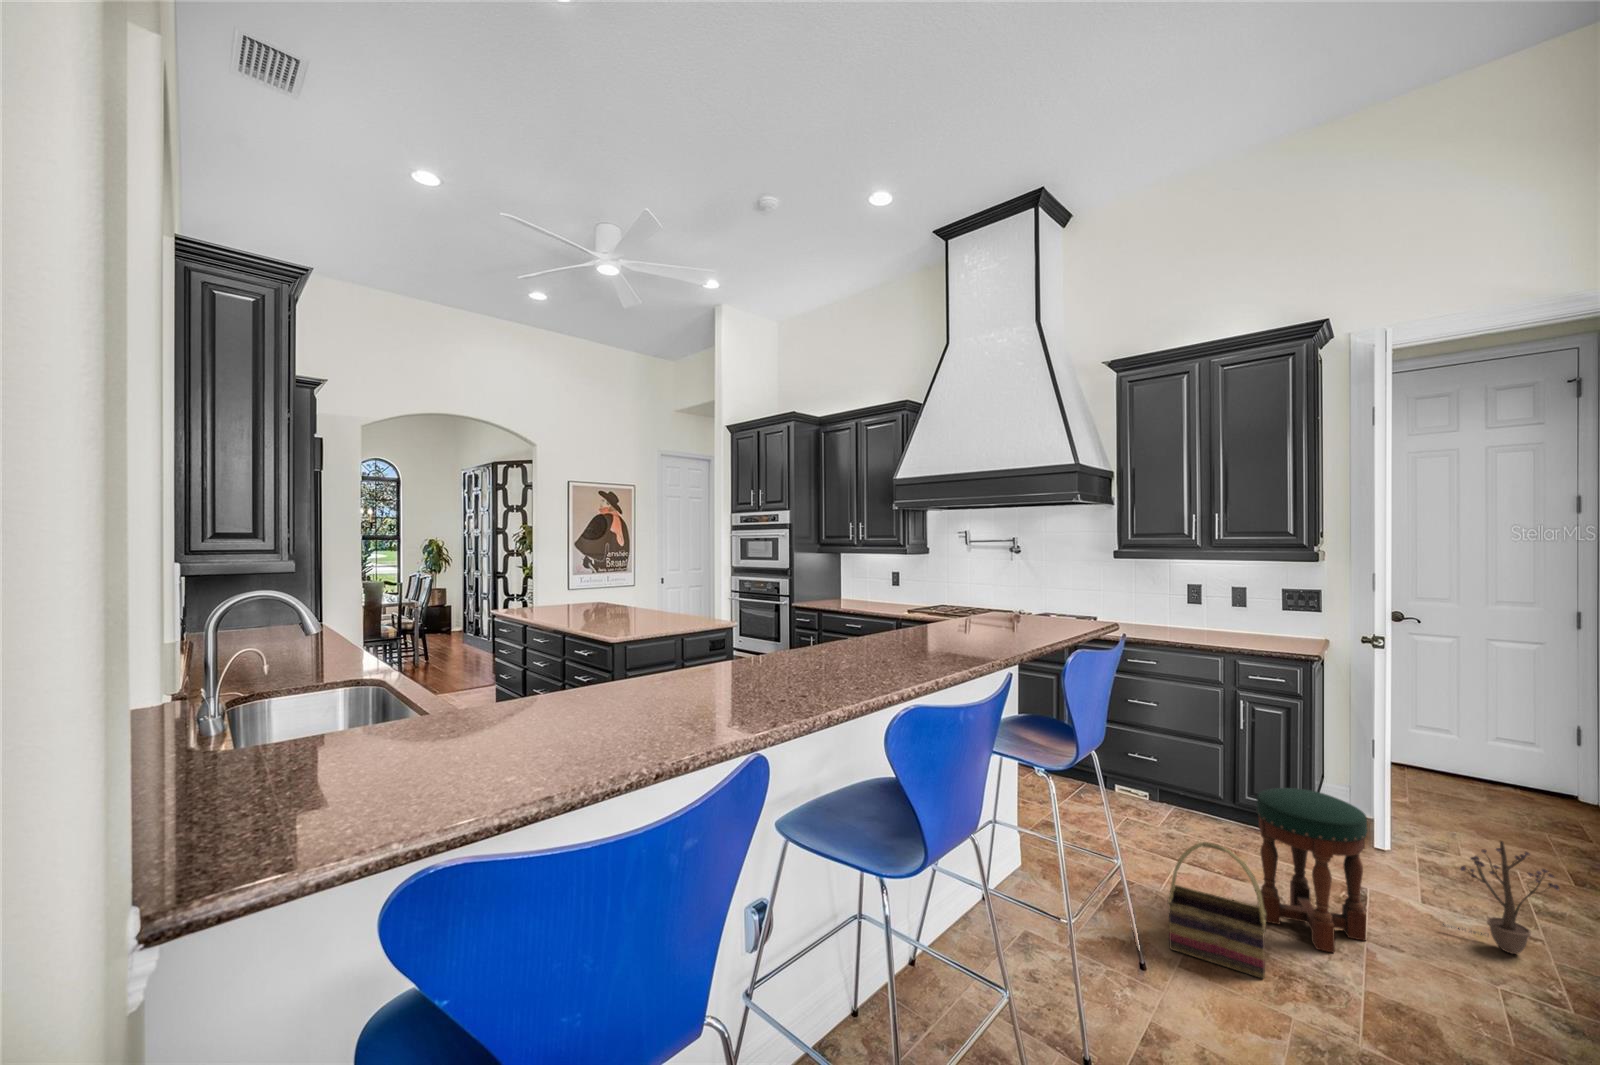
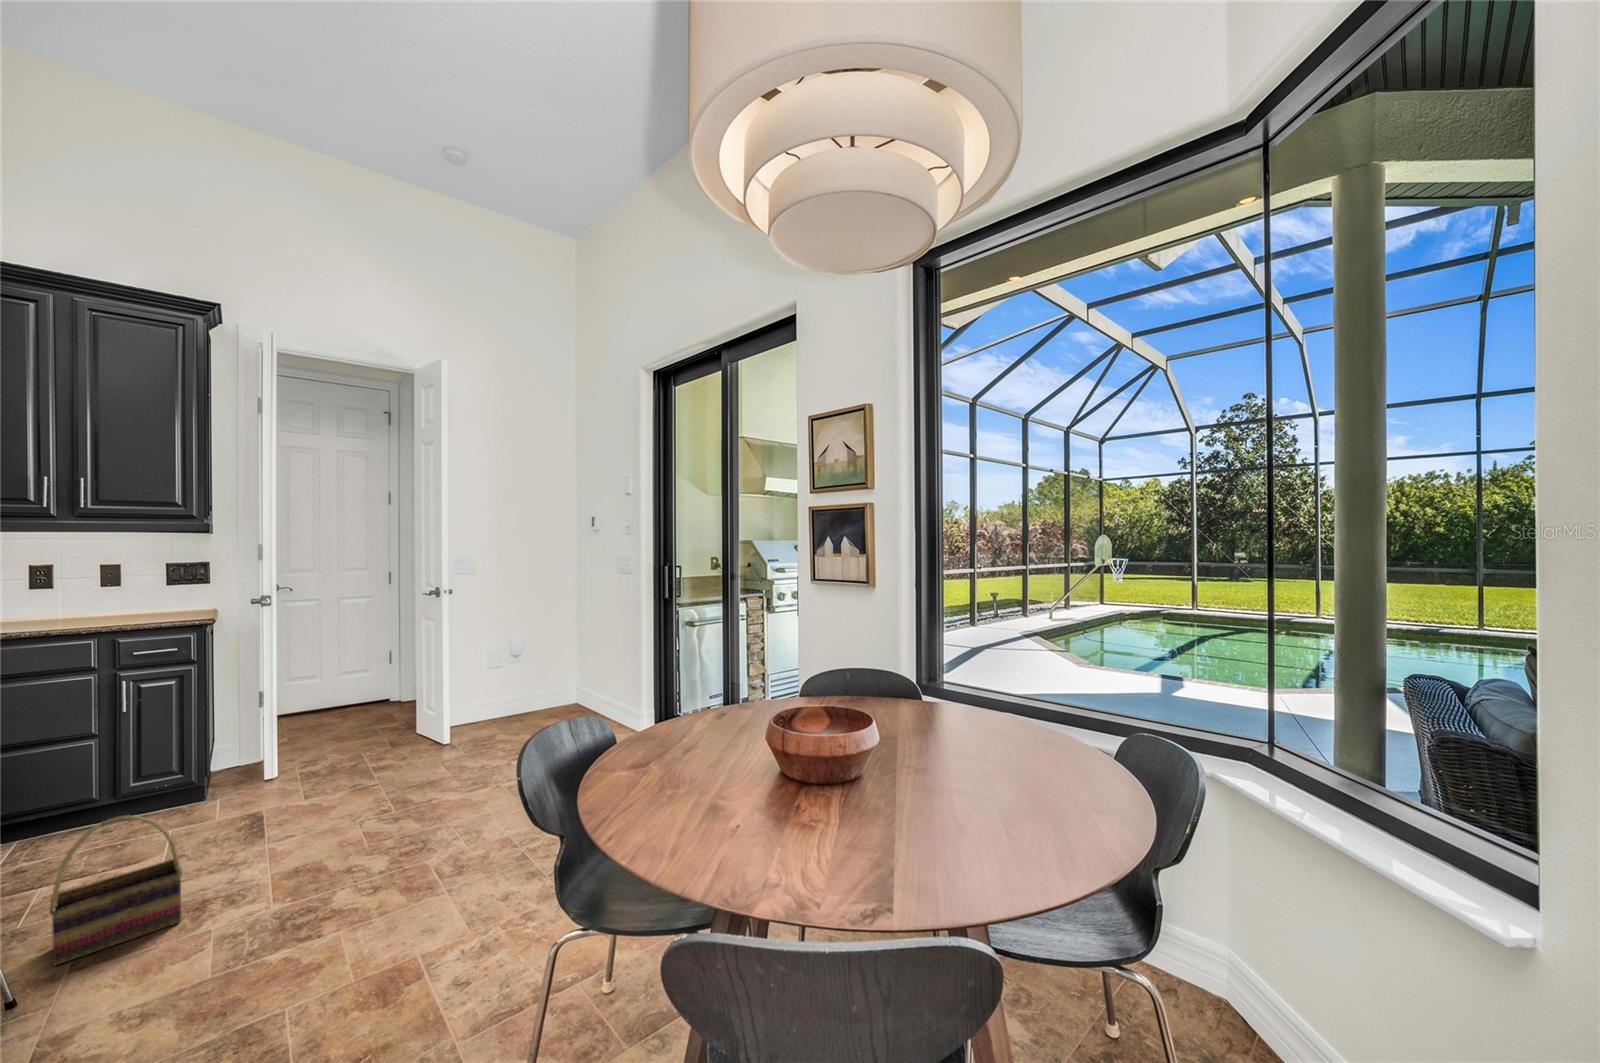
stool: present [1257,788,1368,953] -> none [159,733,270,882]
decorative plant: present [1443,841,1559,954] -> none [323,722,394,806]

